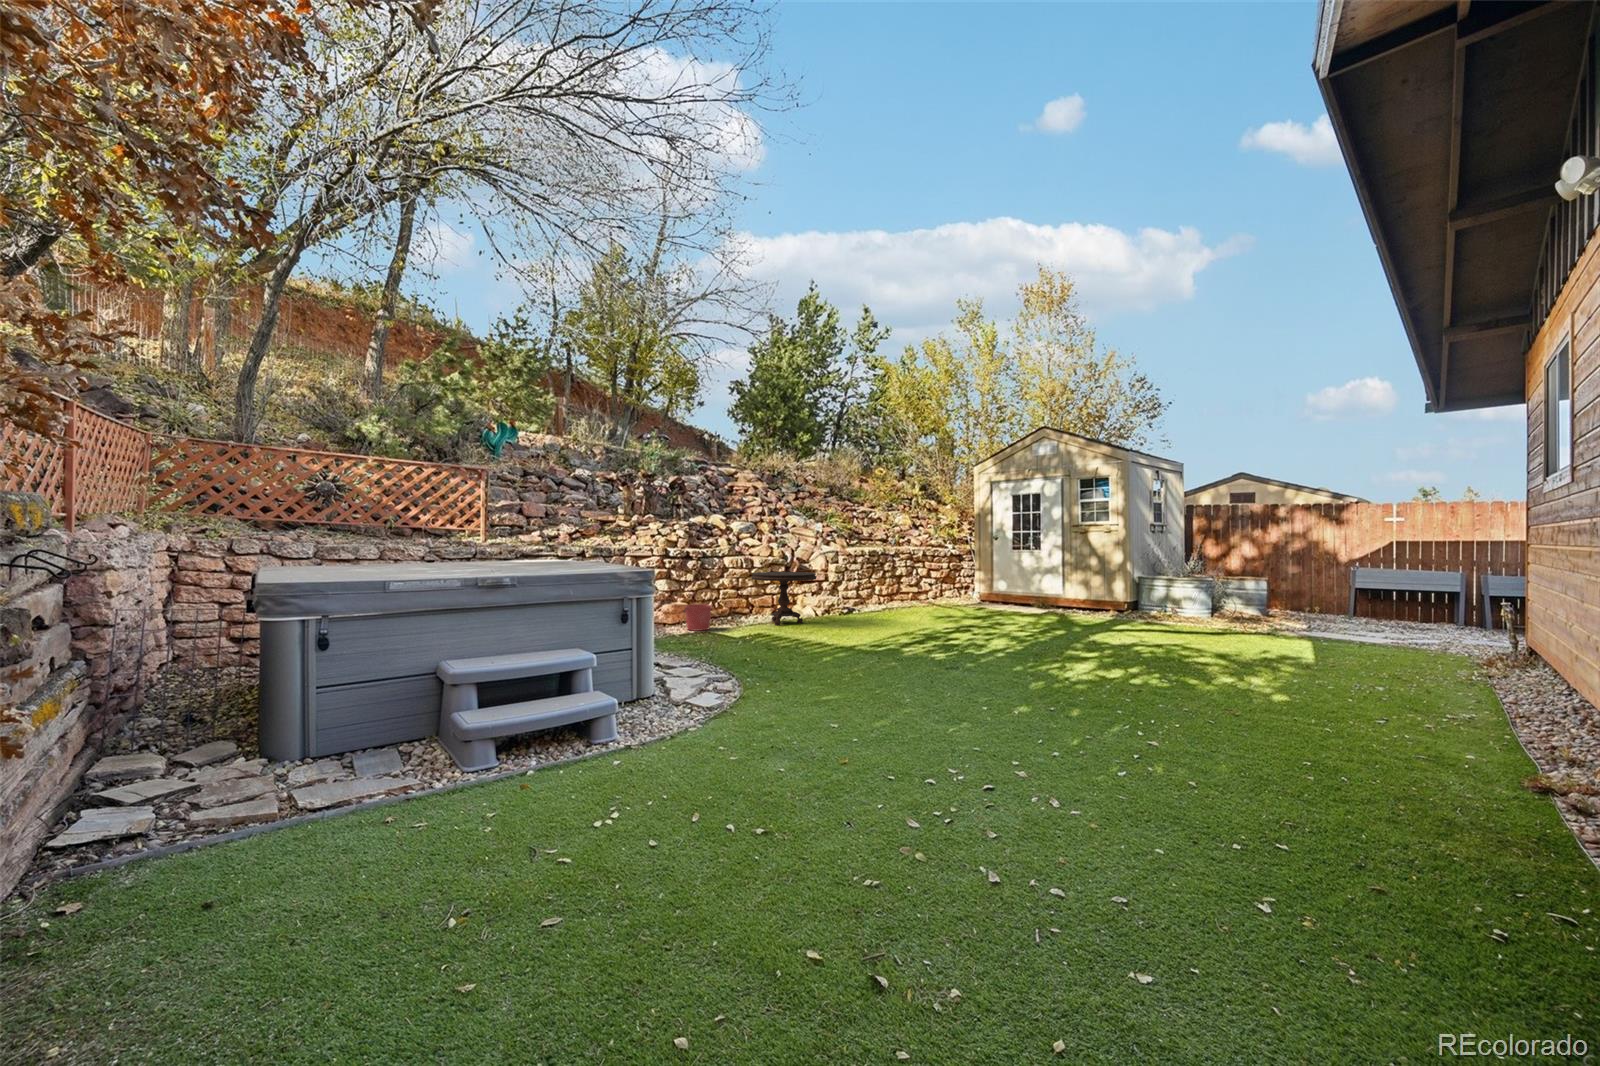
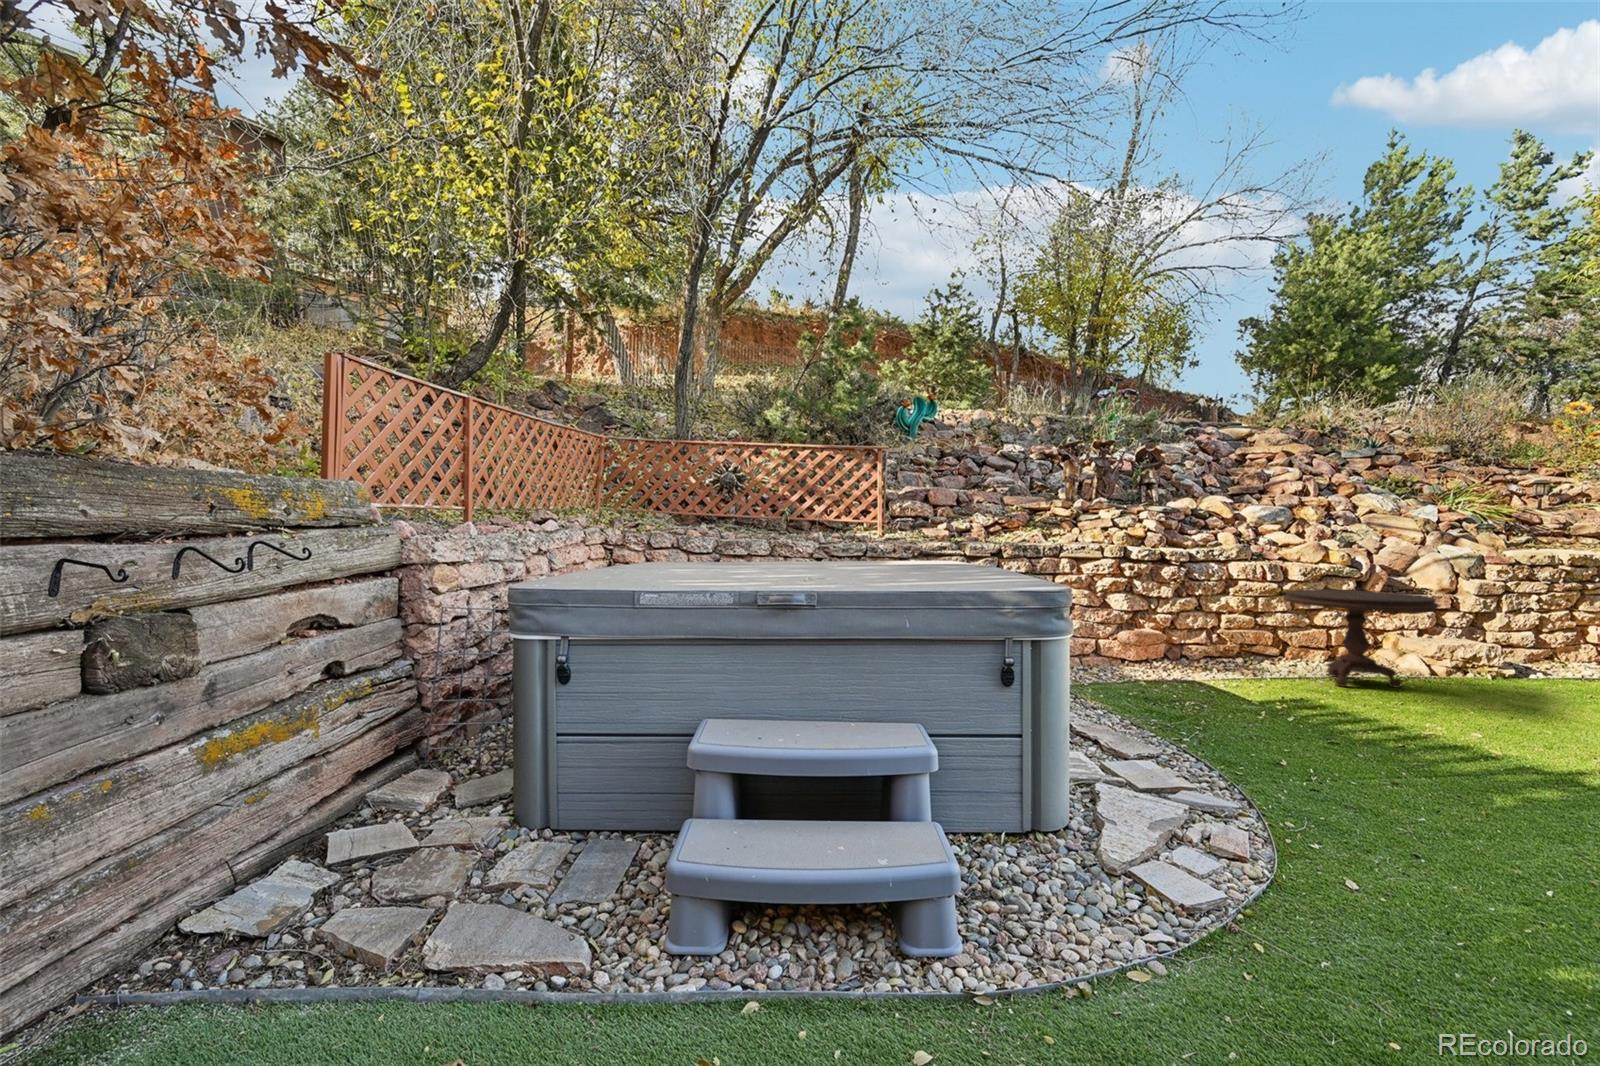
bucket: present [684,604,712,631] -> none [1152,635,1205,679]

